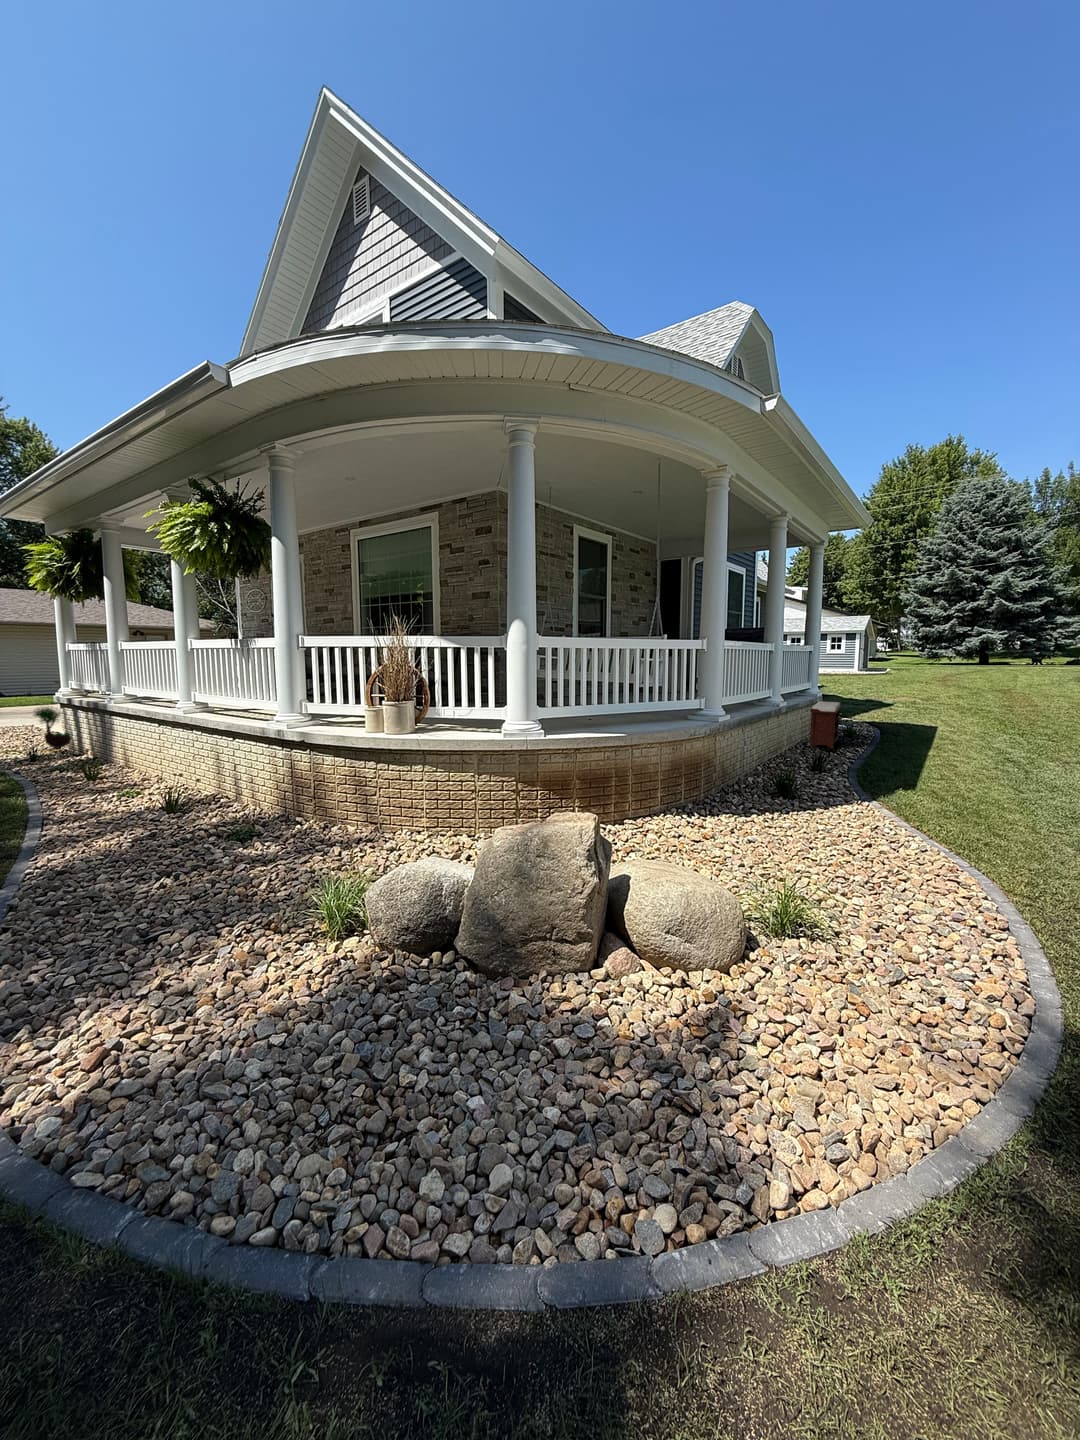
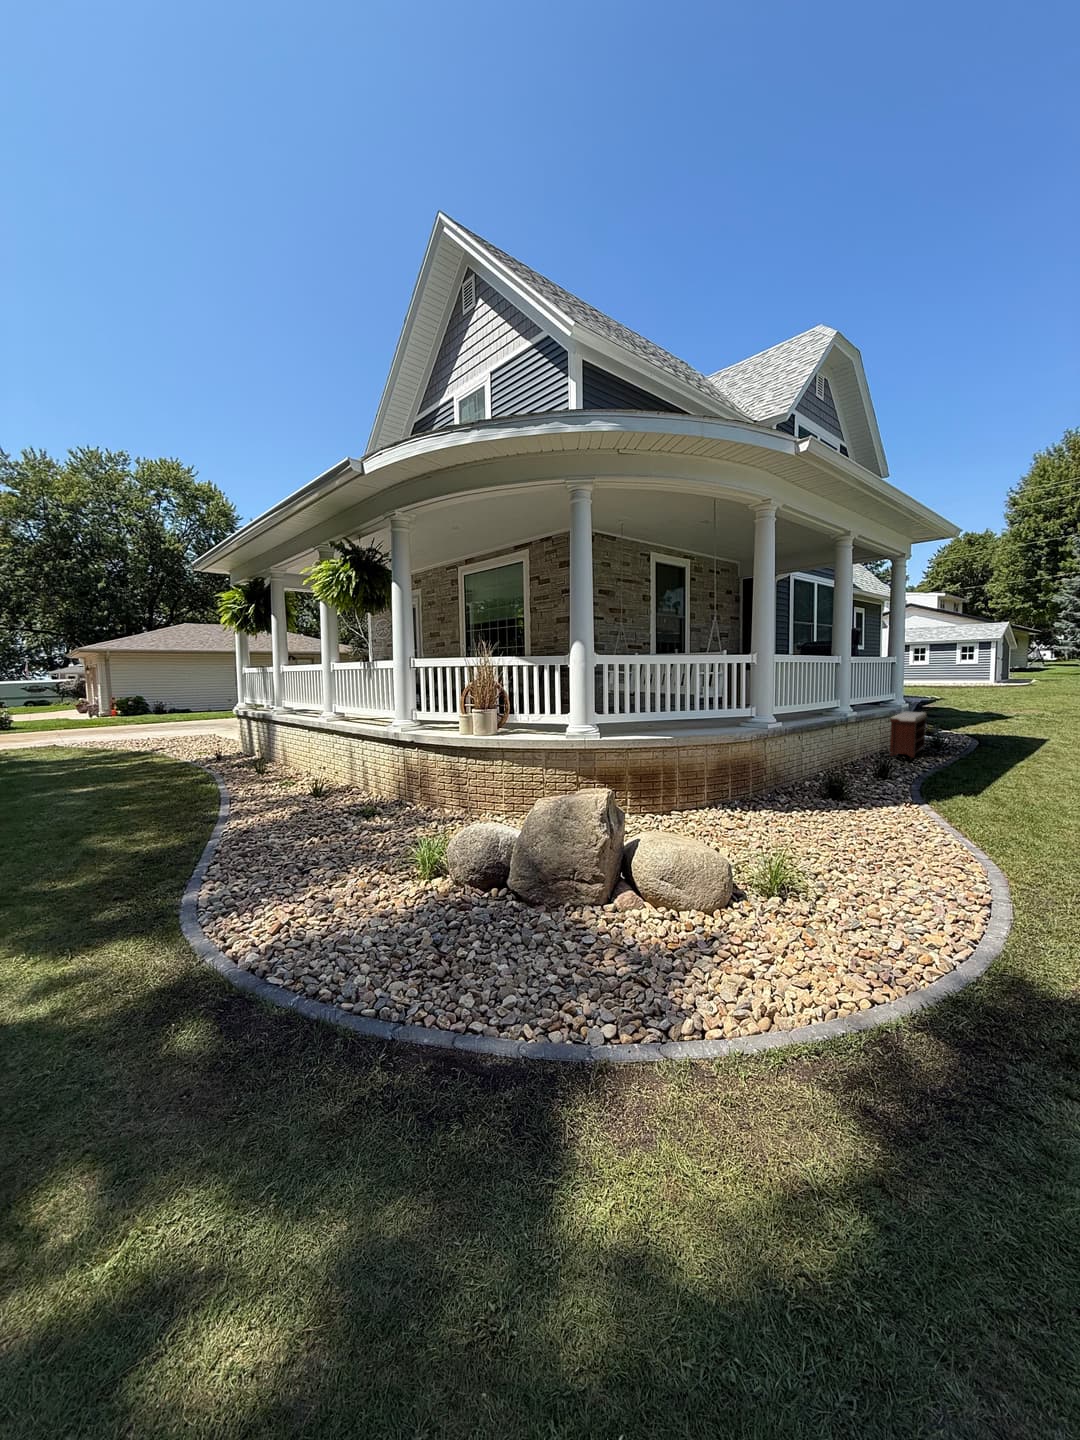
potted tree: present [33,707,71,748] -> none [218,713,245,750]

